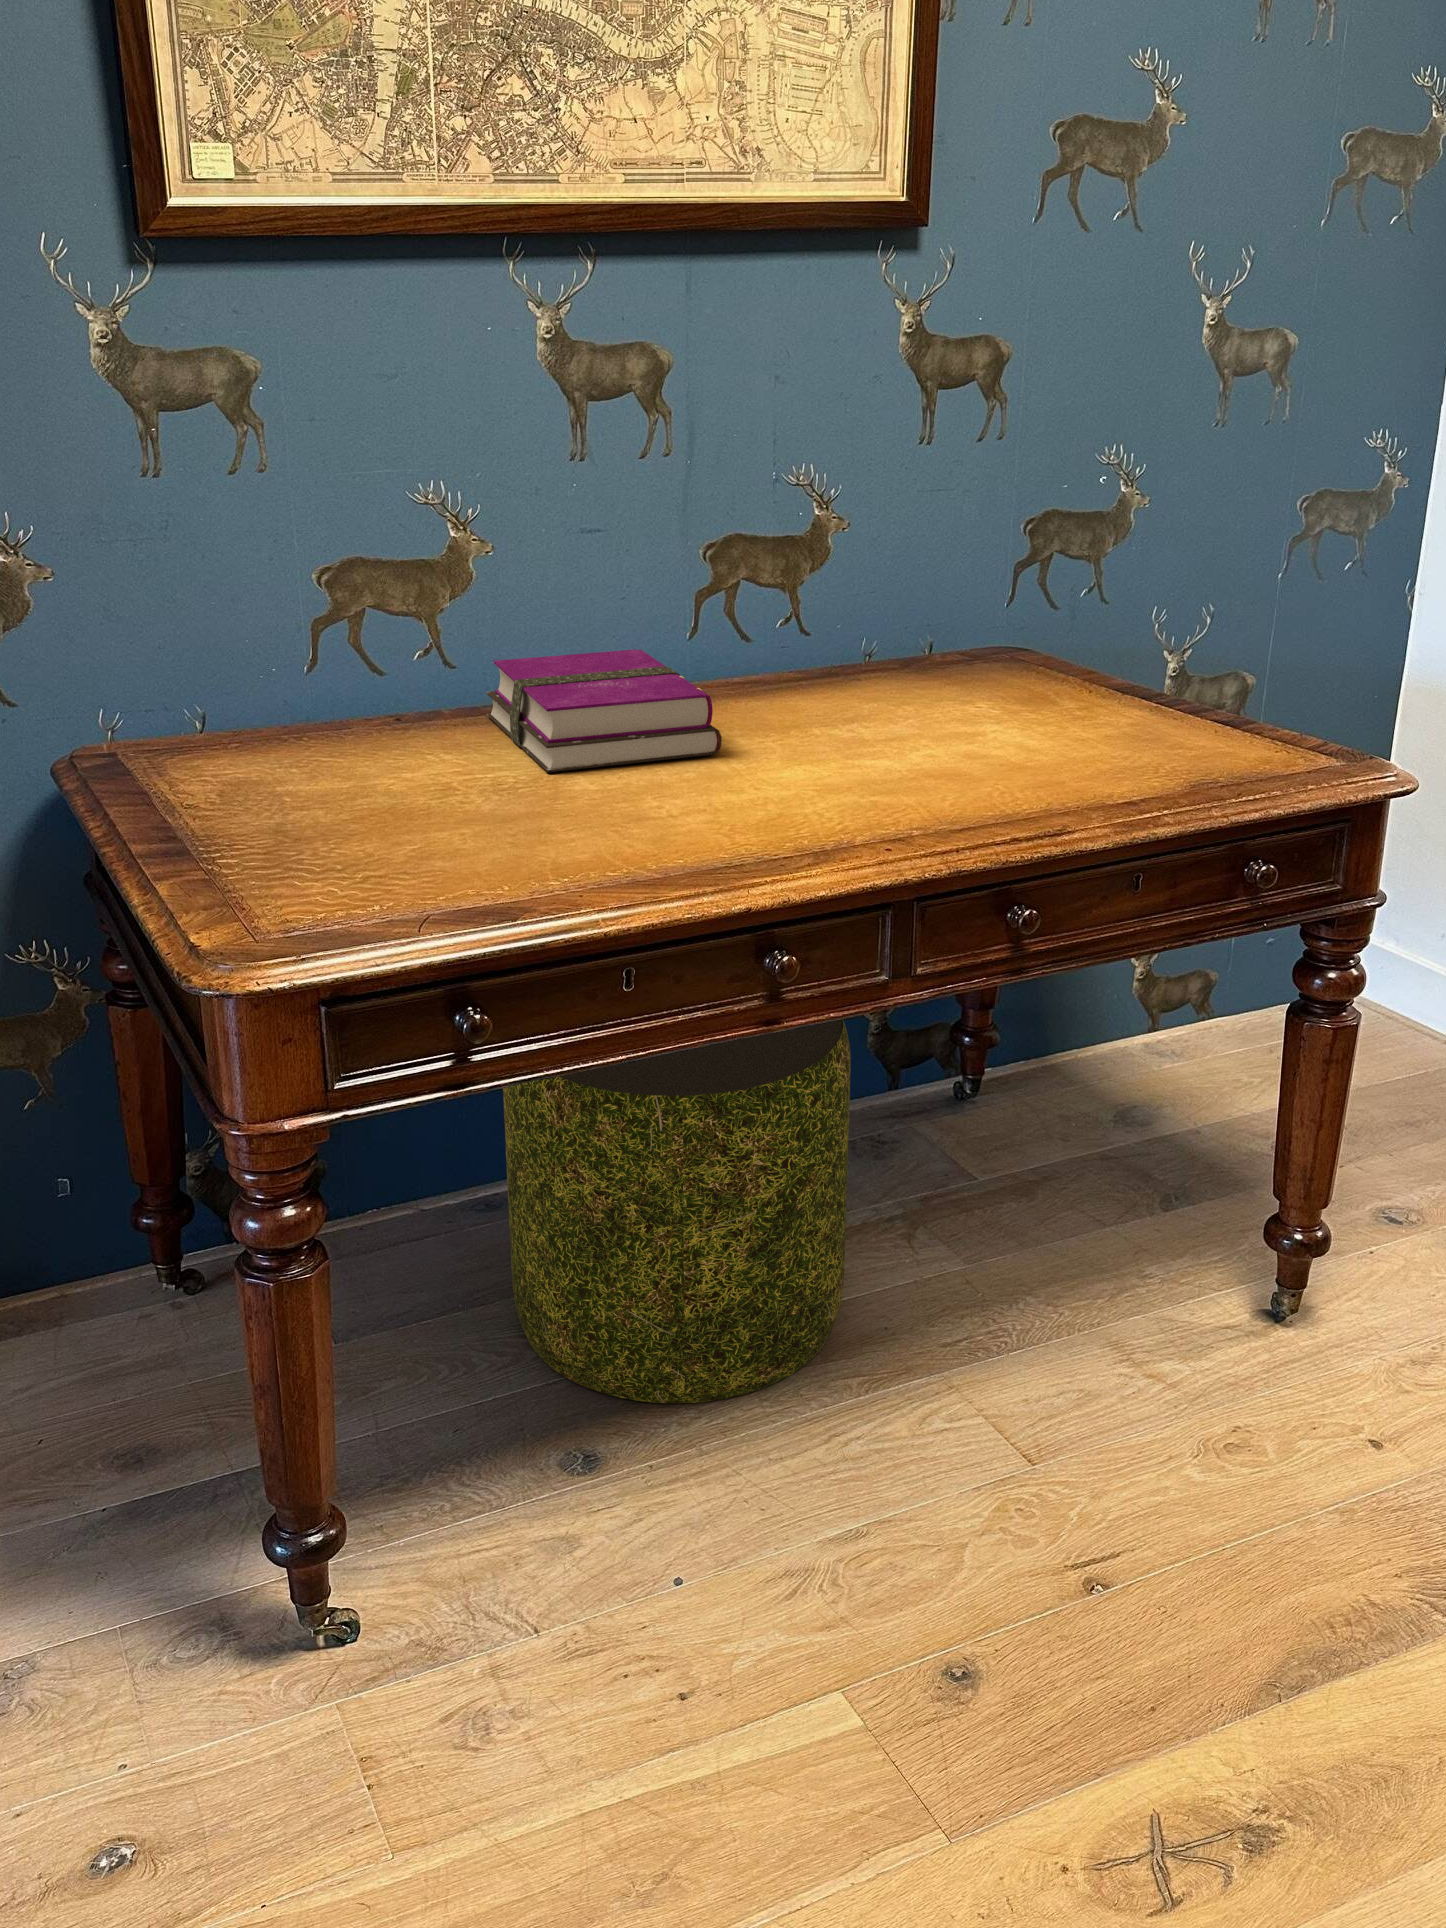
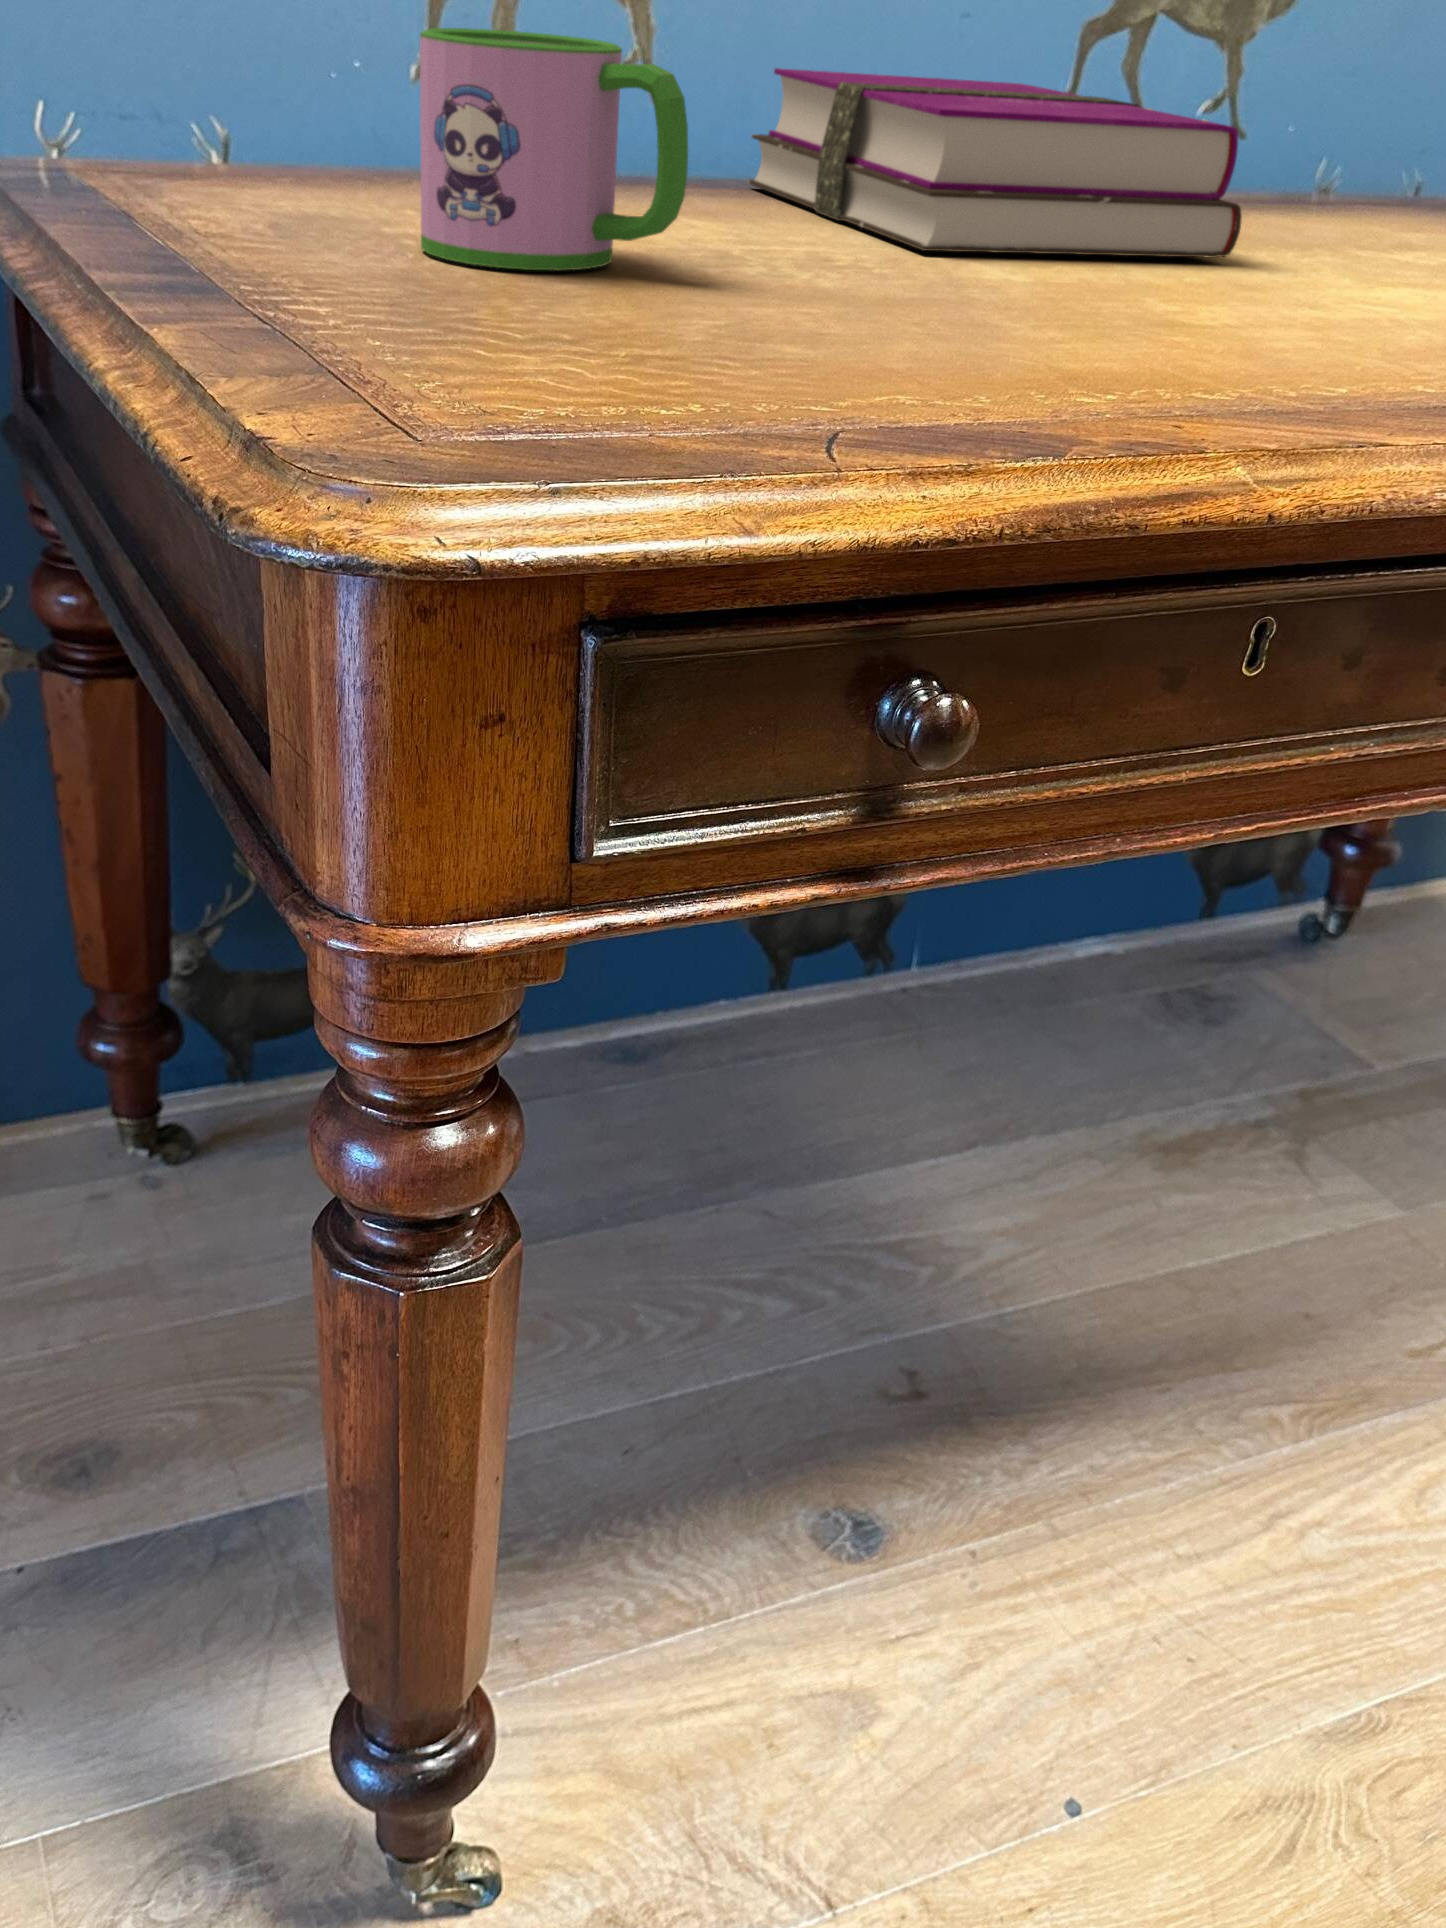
mug: none [278,708,404,820] -> present [420,28,688,270]
pouf: present [503,1019,851,1403] -> none [704,665,1363,1425]

